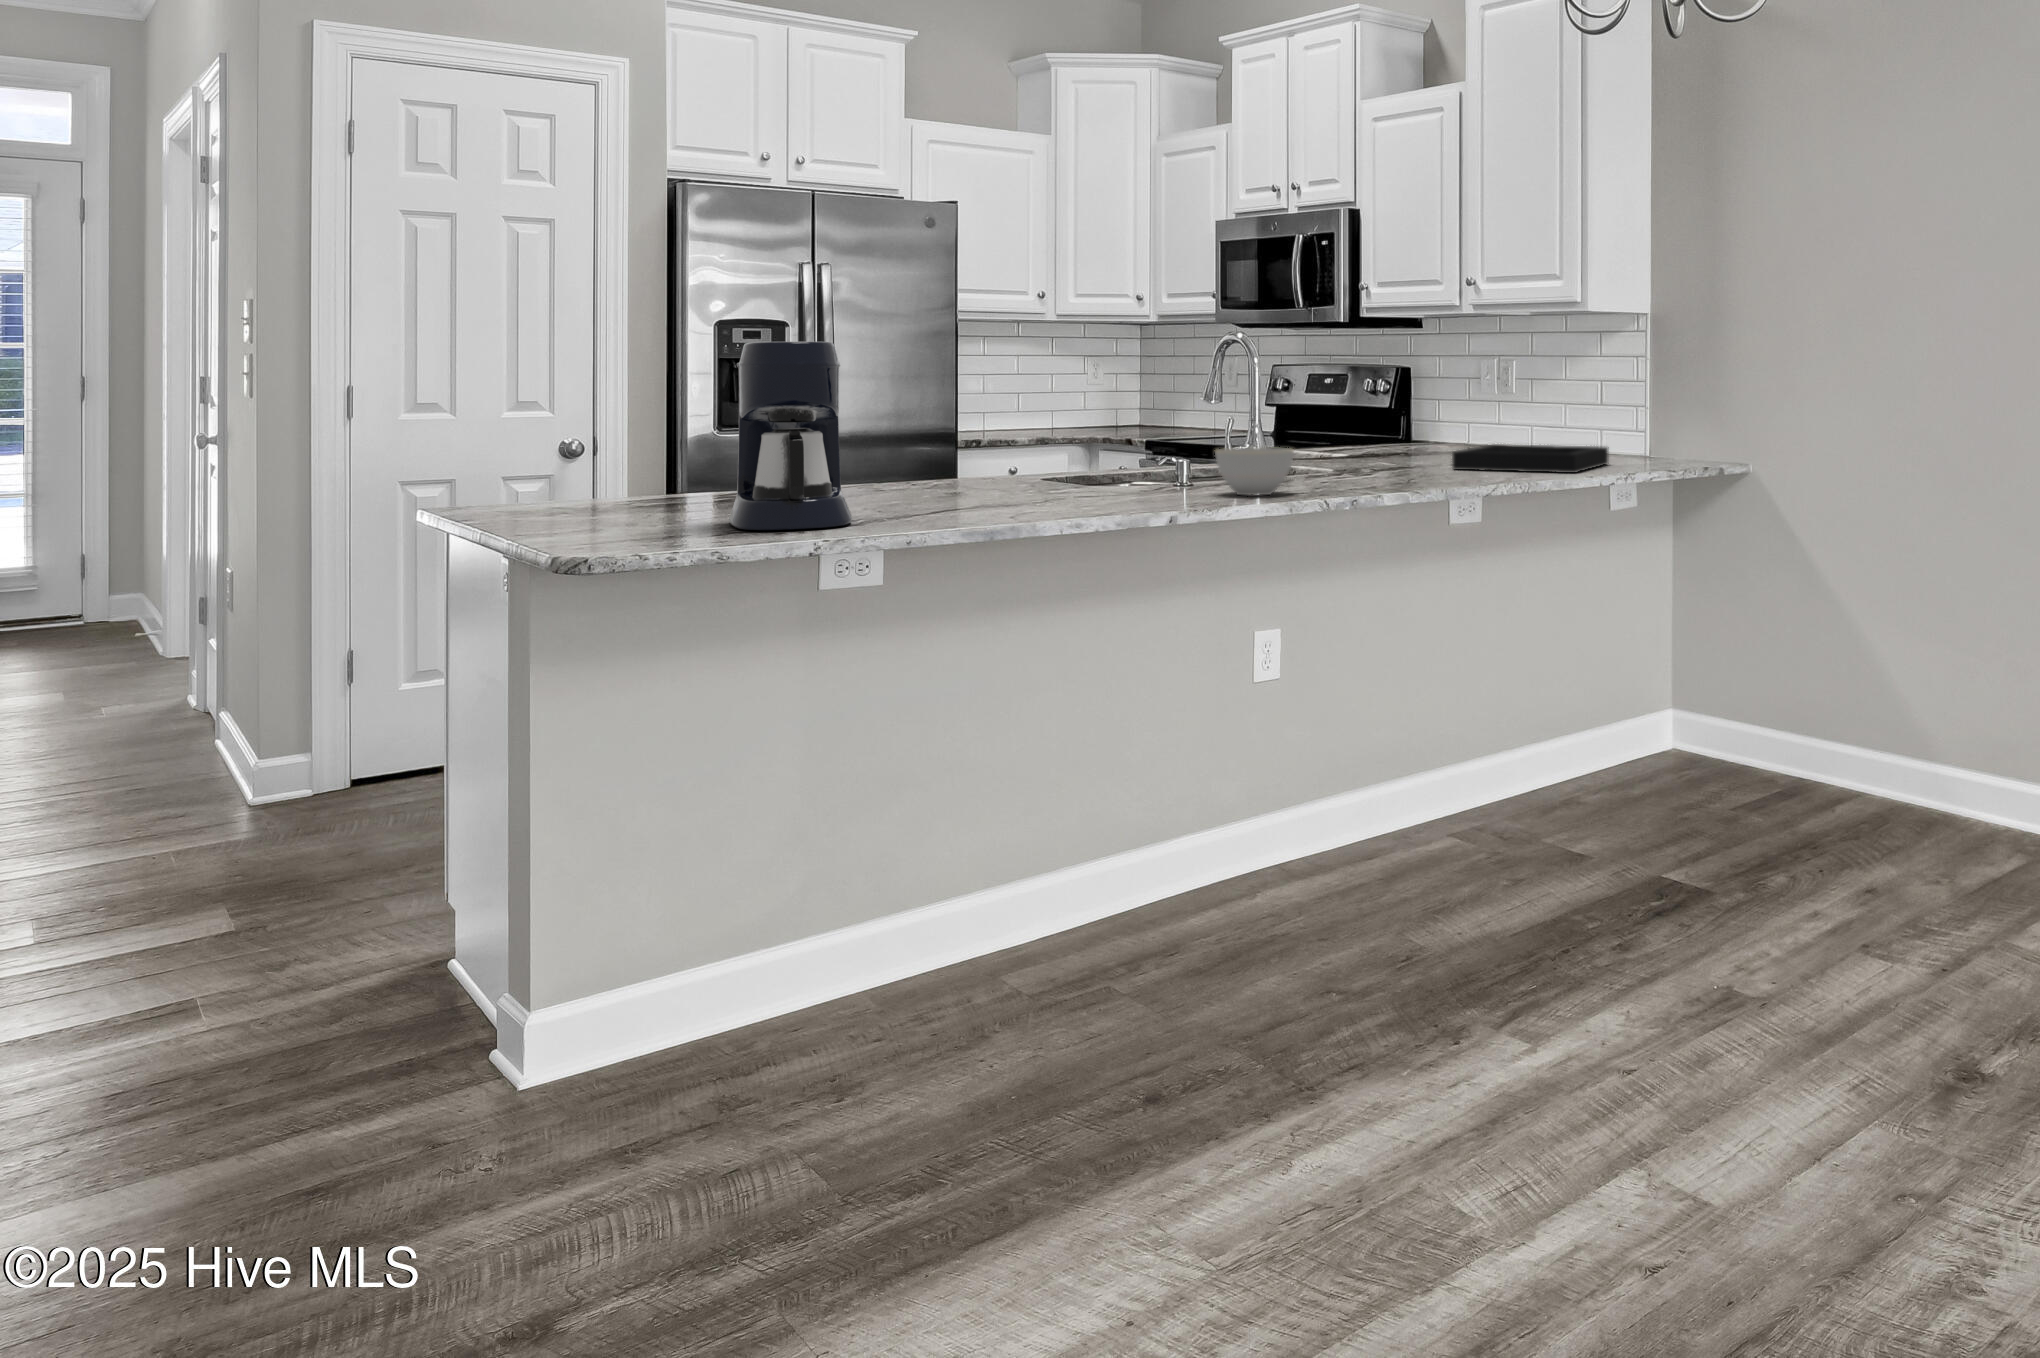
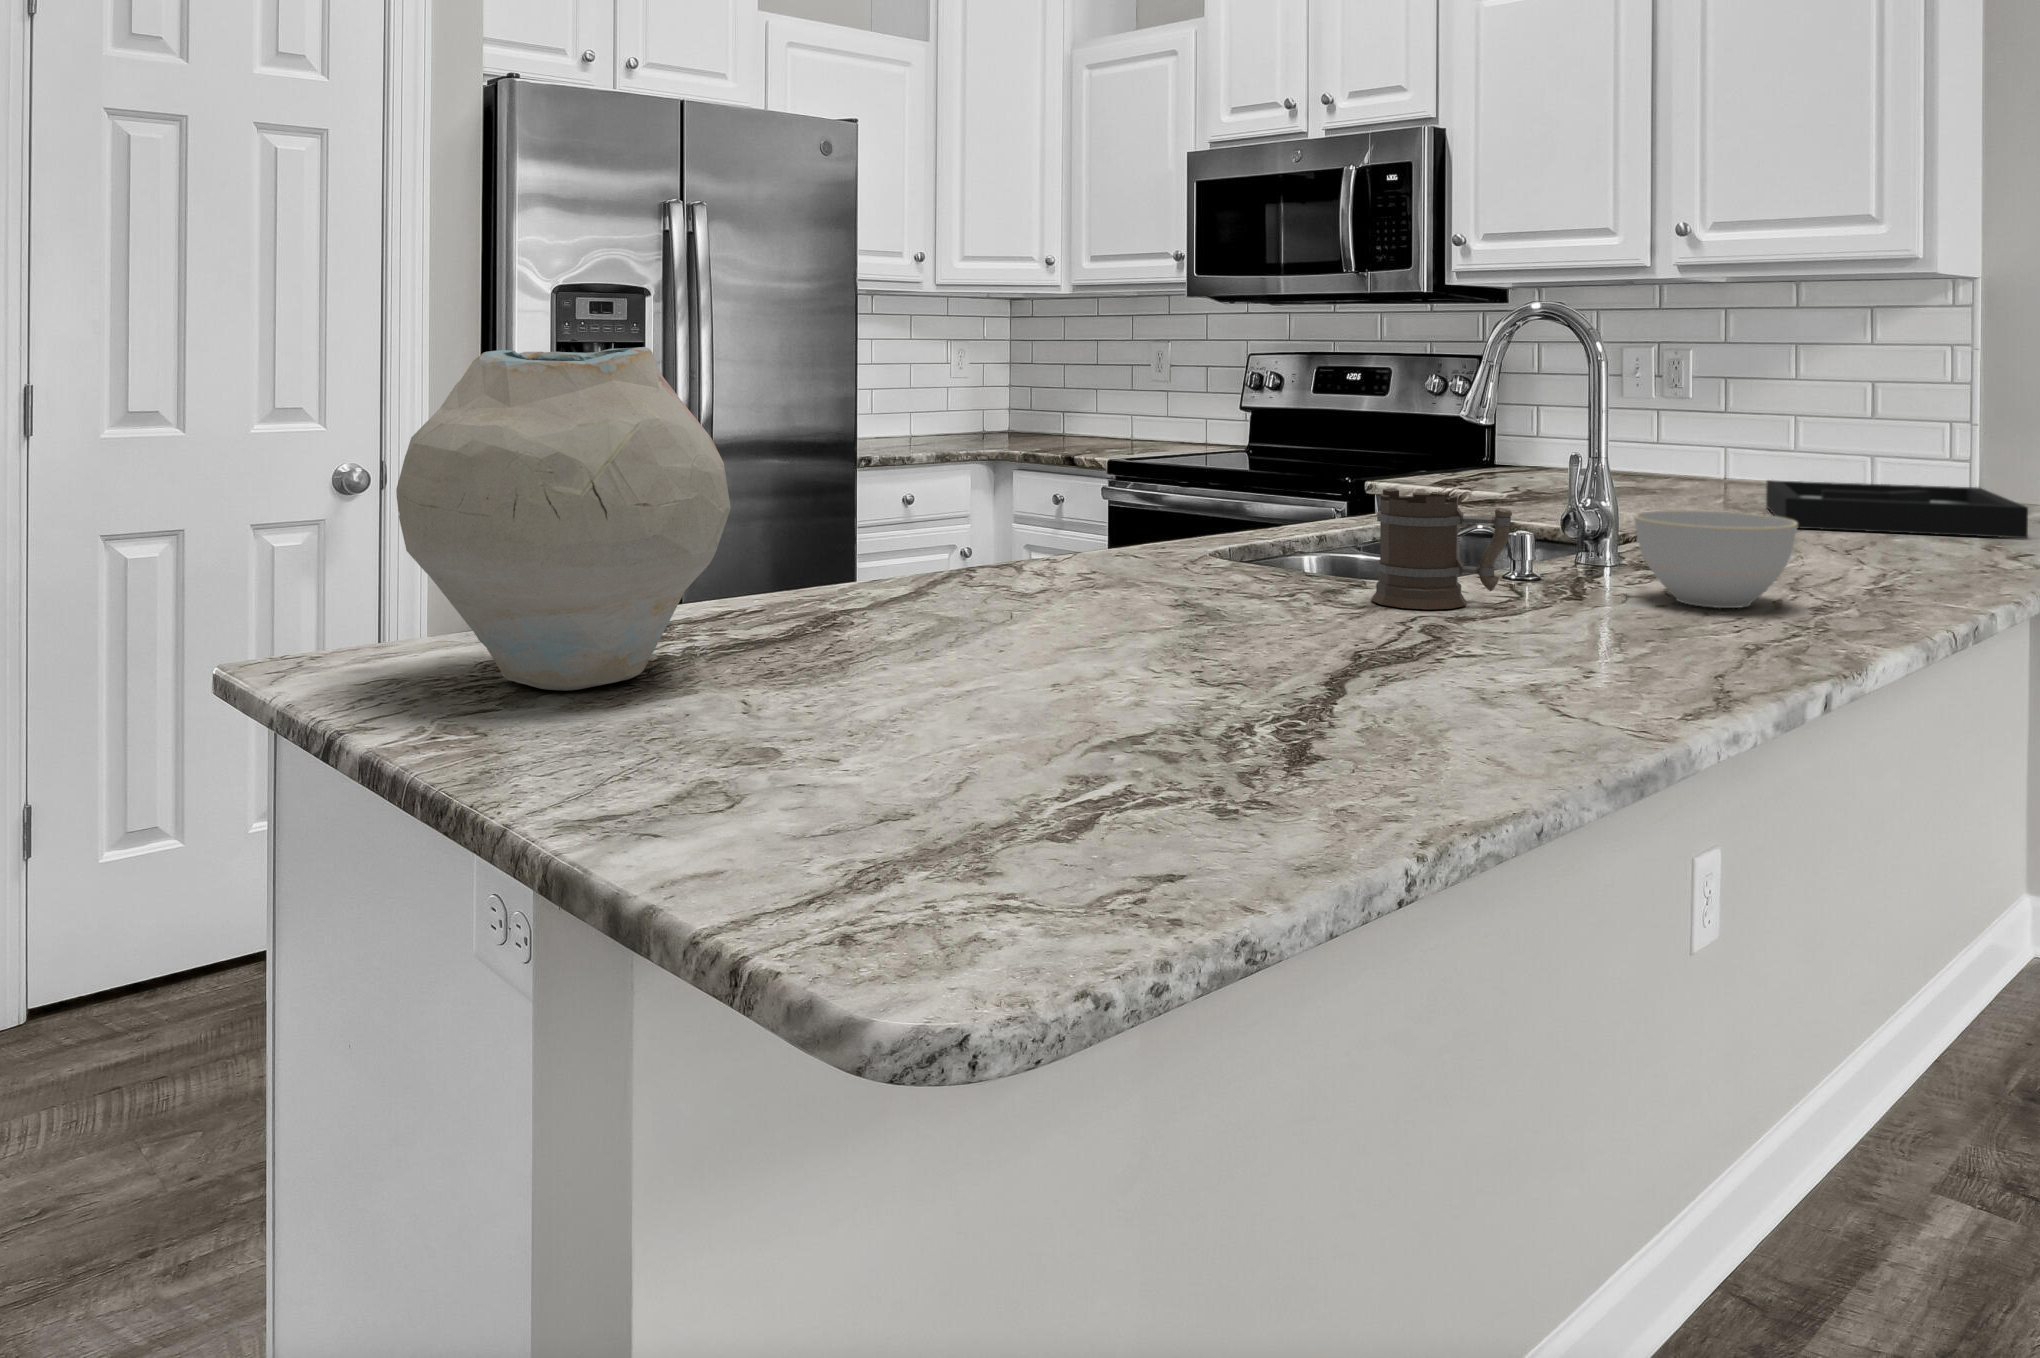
coffee maker: present [729,342,852,530] -> none [911,301,1220,770]
vase: none [507,362,678,517] -> present [396,347,731,691]
mug: none [1071,435,1139,496] -> present [1371,488,1512,609]

